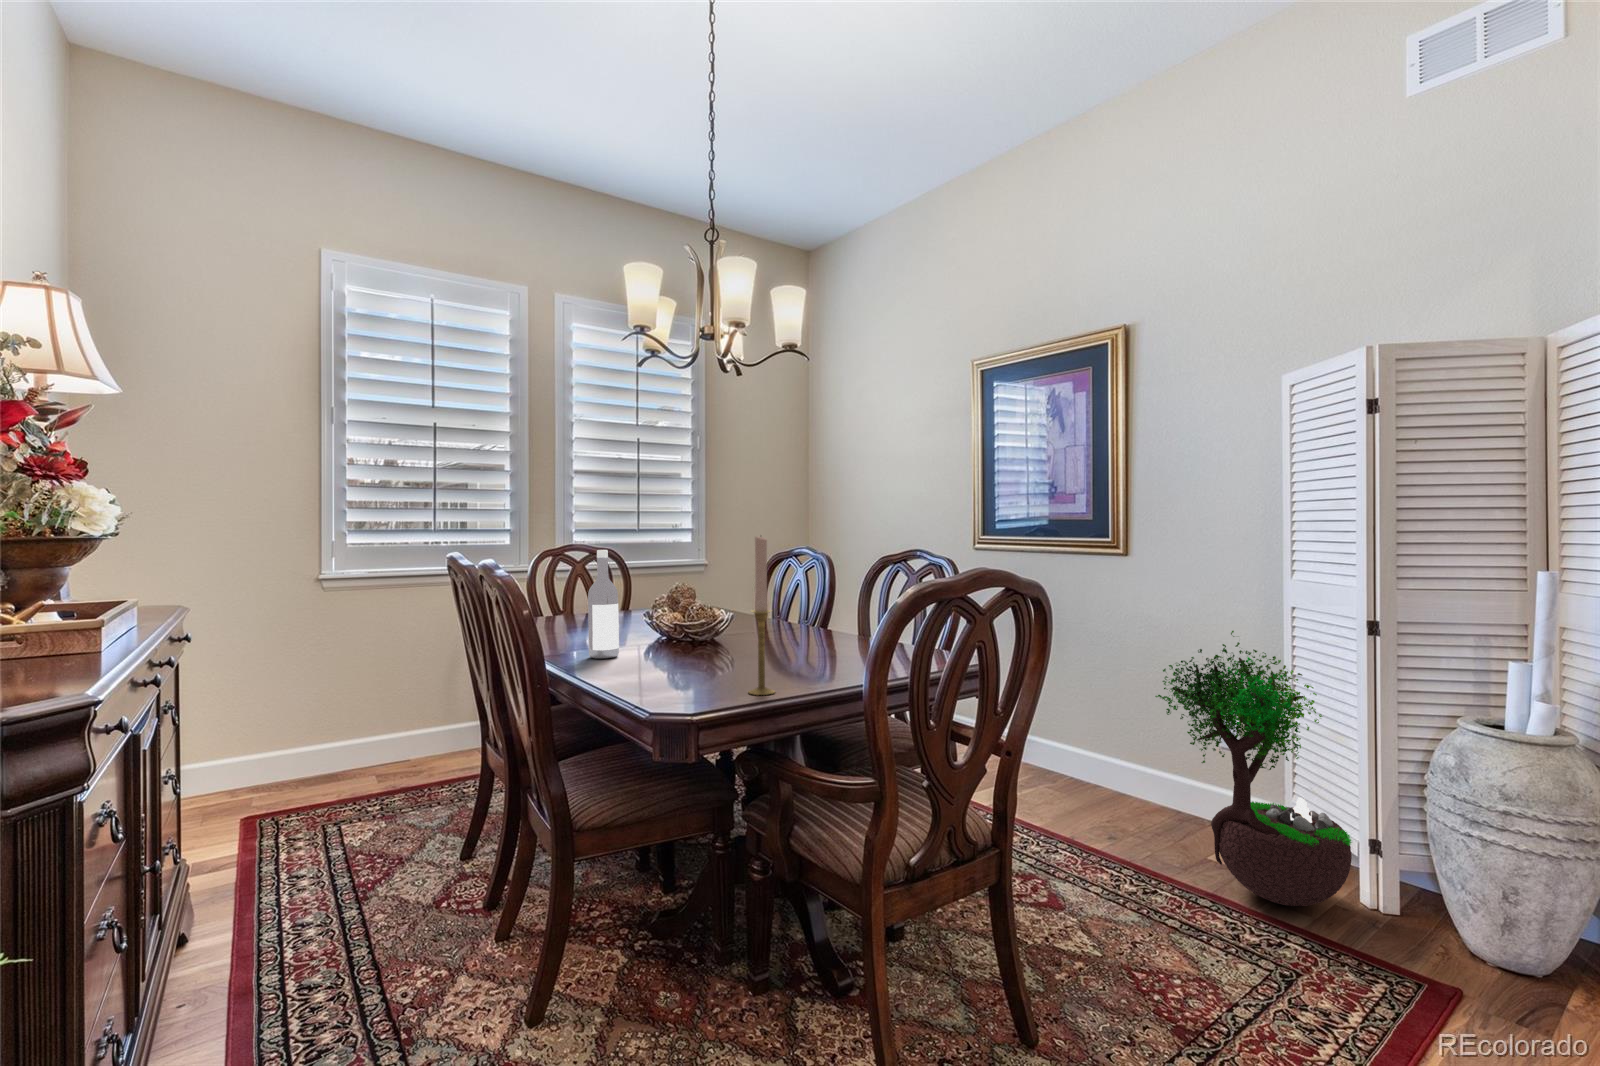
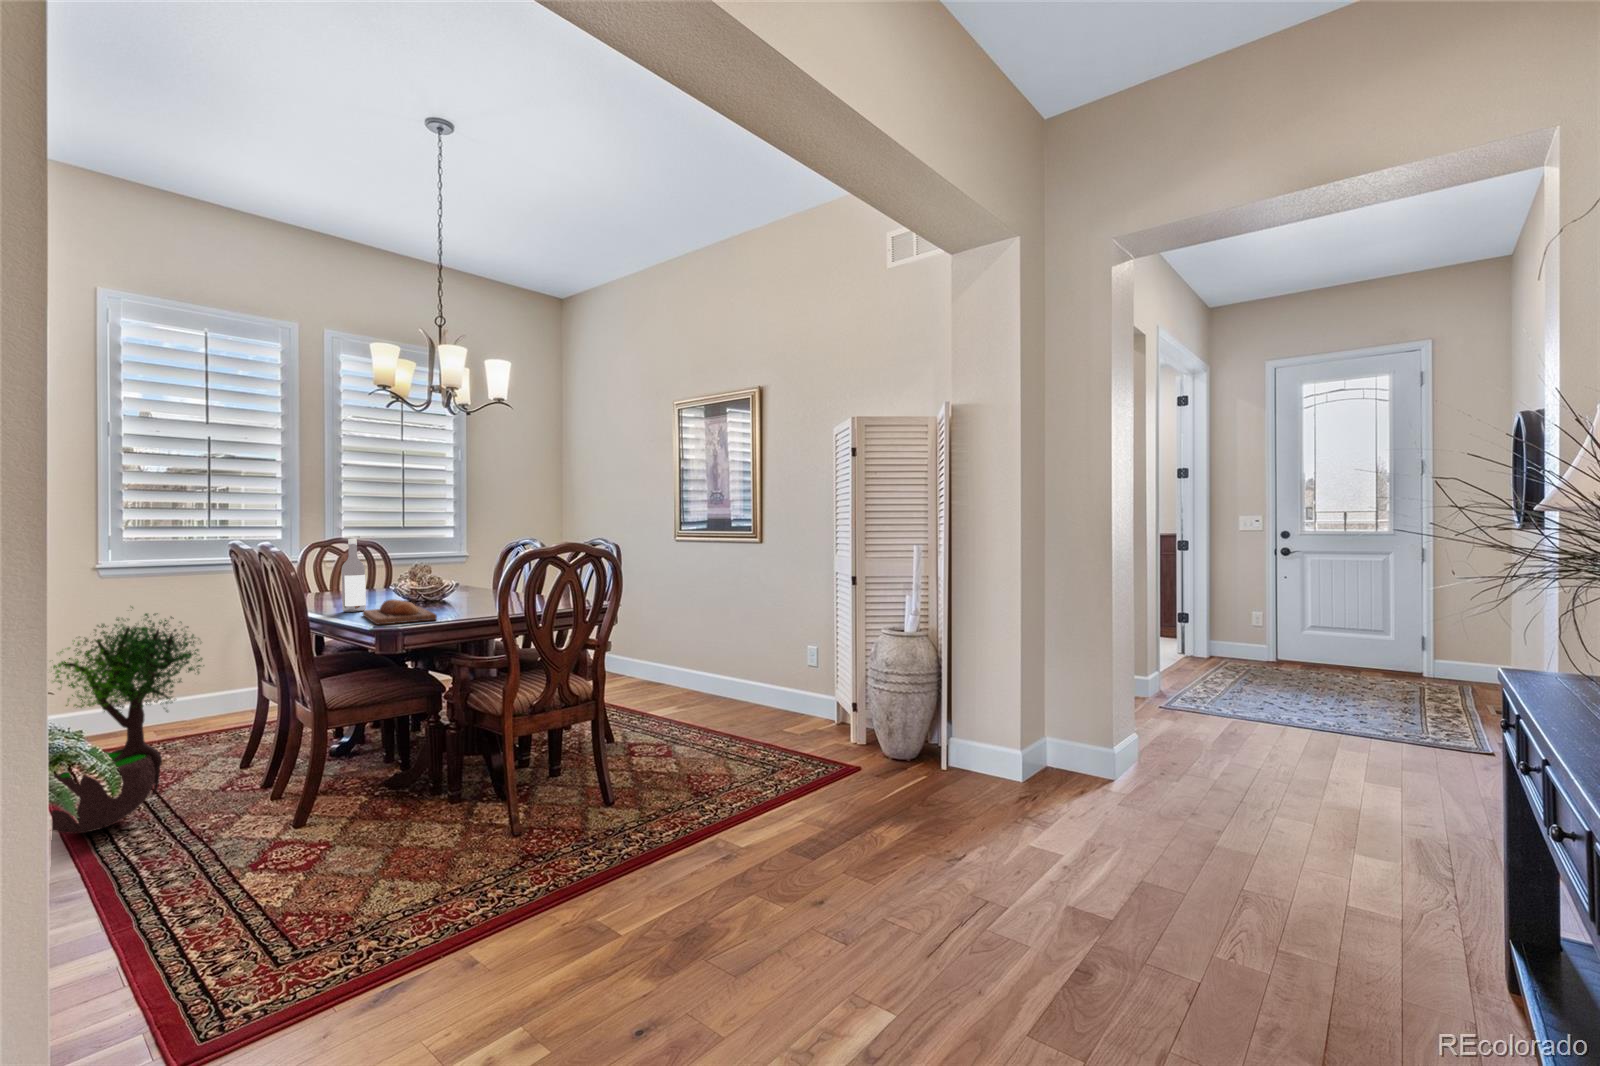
candlestick: present [749,536,775,695] -> none [445,527,463,622]
potted tree: present [1155,631,1352,906] -> present [51,607,204,834]
bread loaf: none [619,645,734,694] -> present [363,599,437,625]

